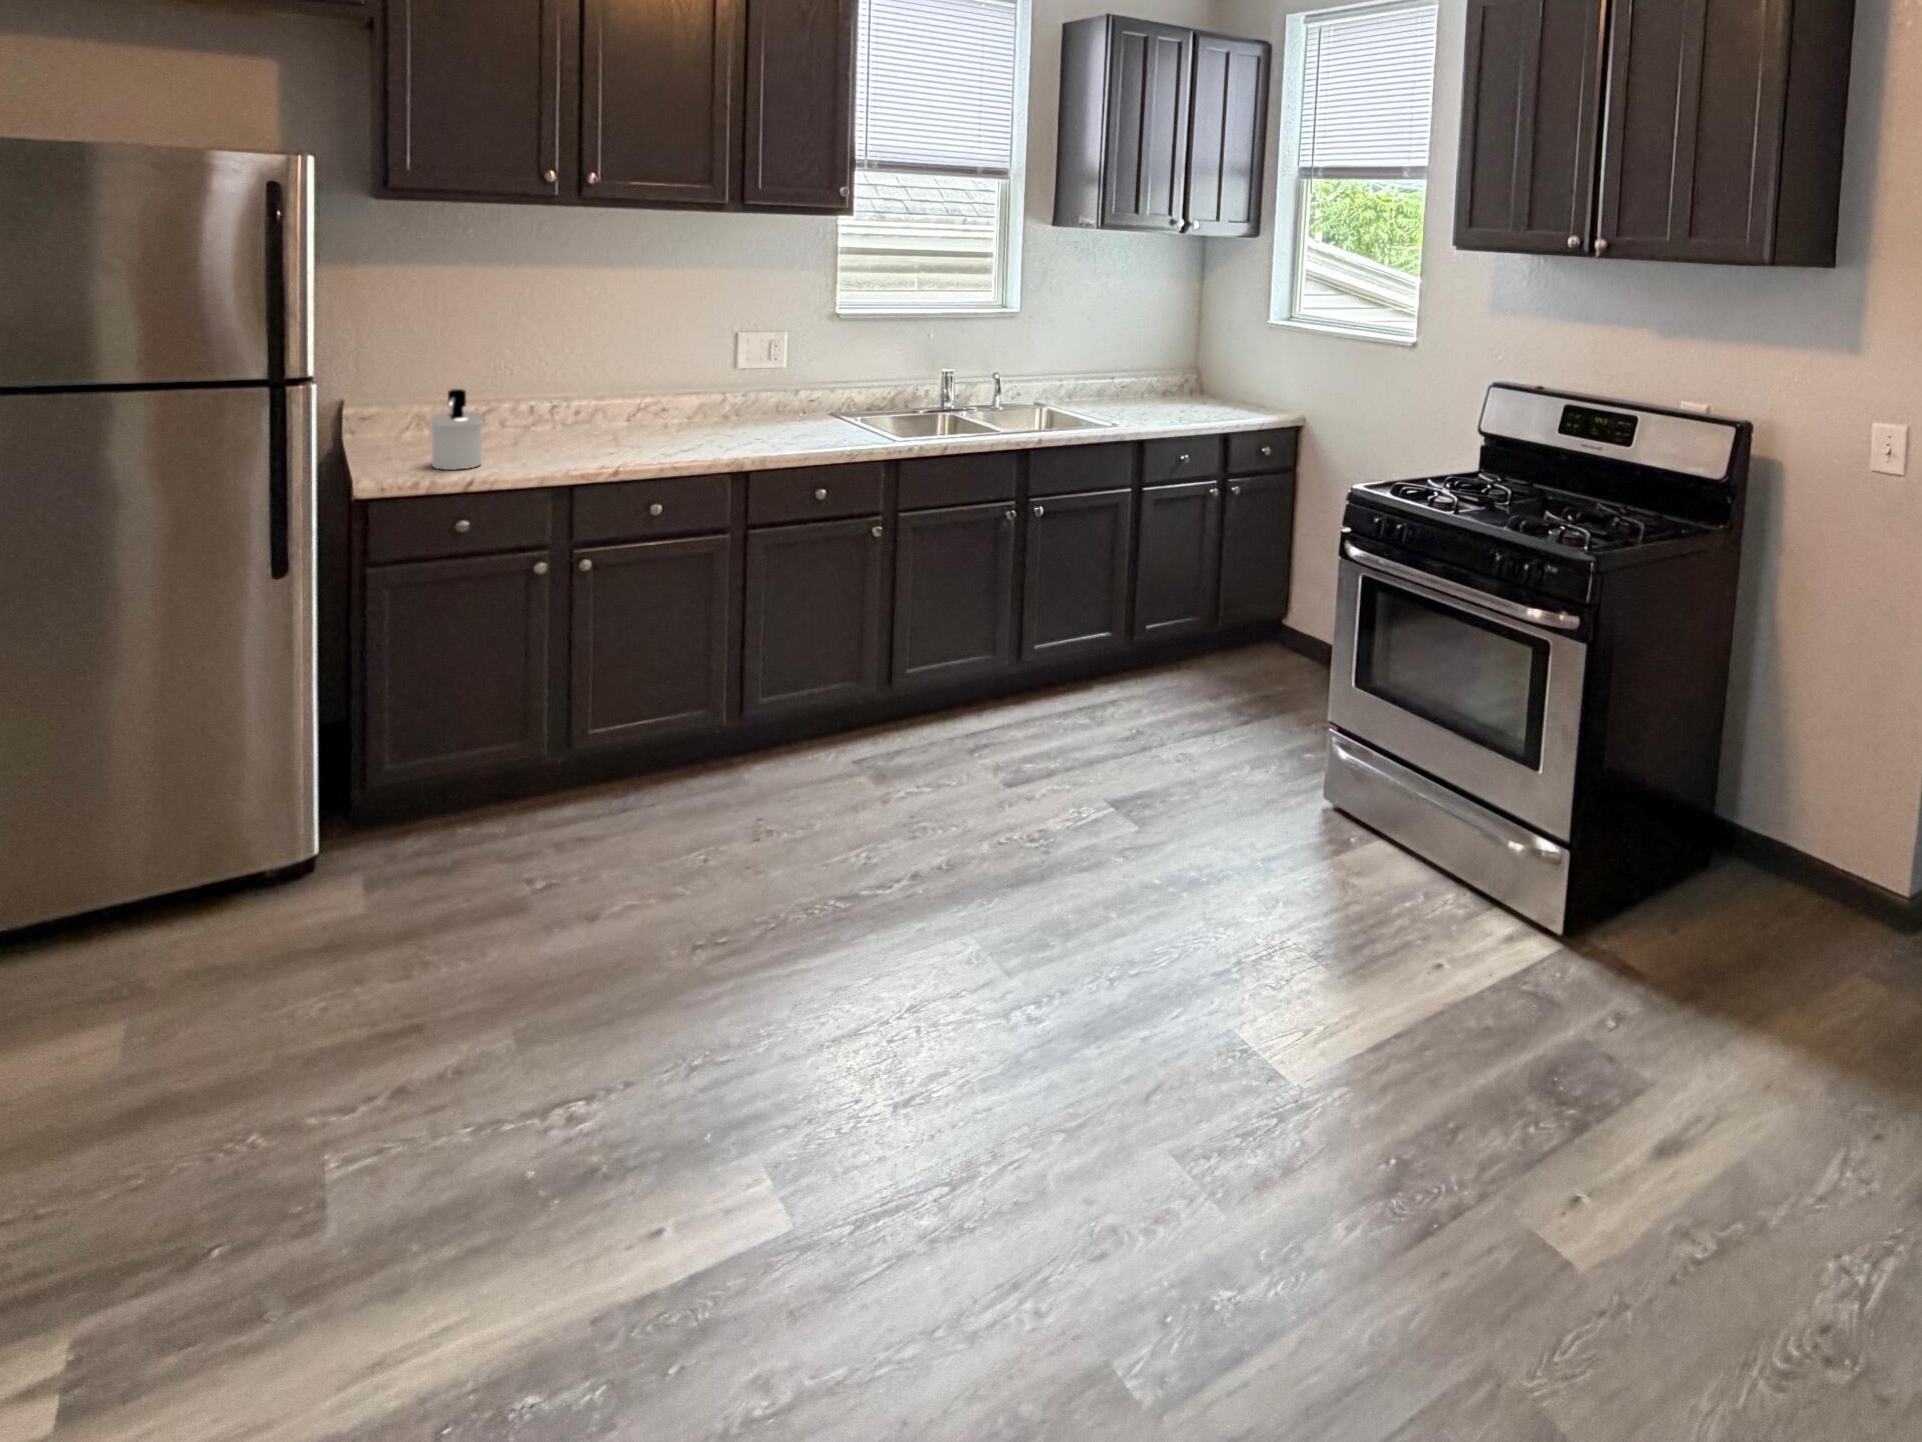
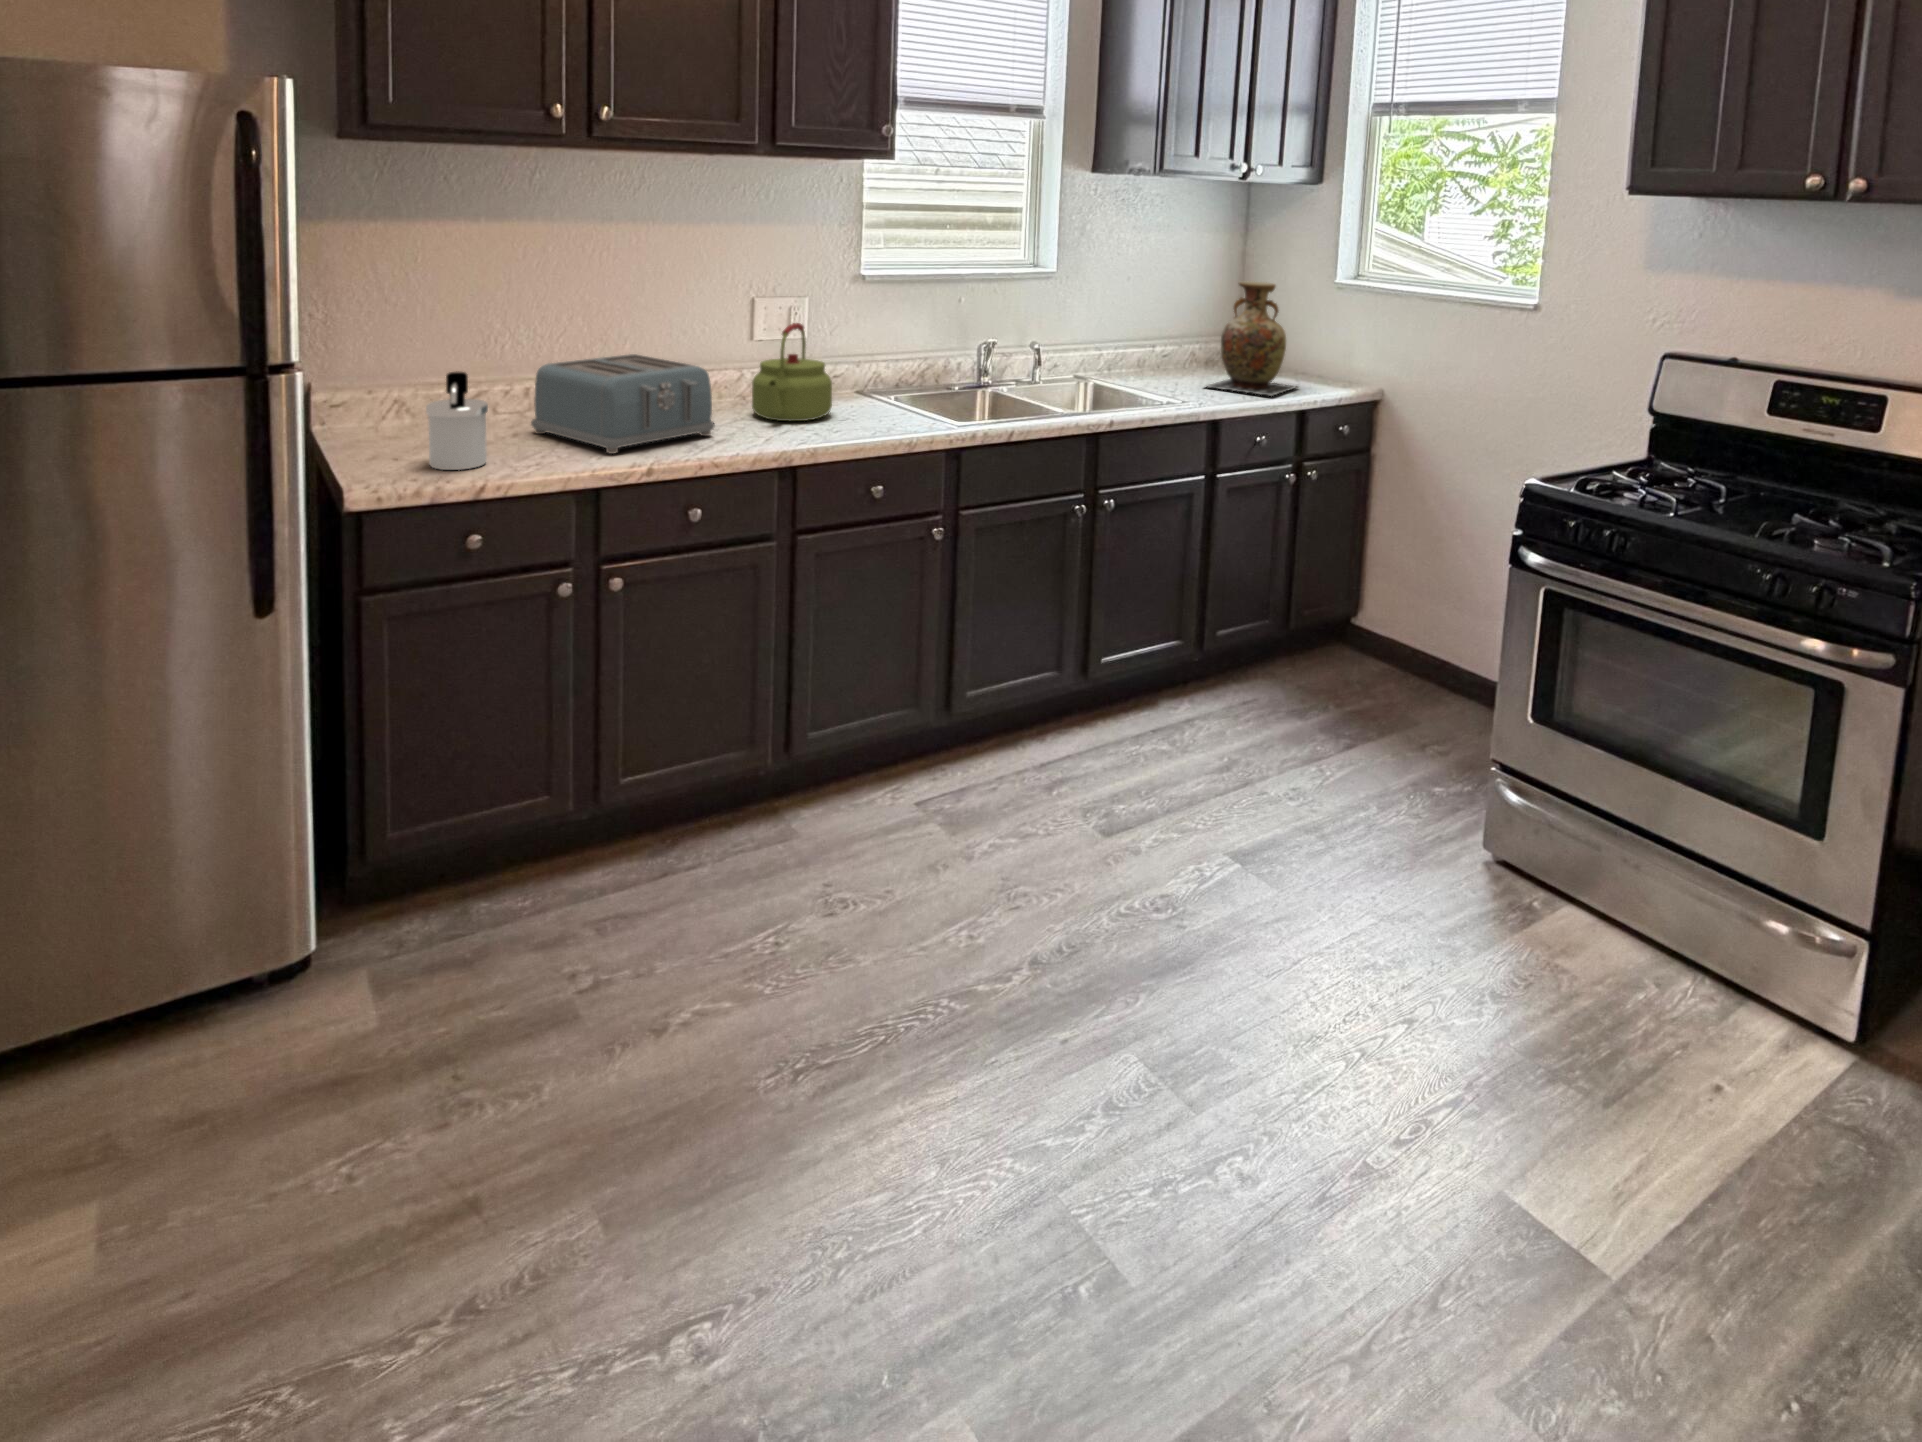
vase: none [1143,322,1231,421] -> present [1206,282,1296,396]
kettle: none [726,353,796,437] -> present [752,323,832,421]
toaster: none [529,379,685,459] -> present [531,354,715,454]

